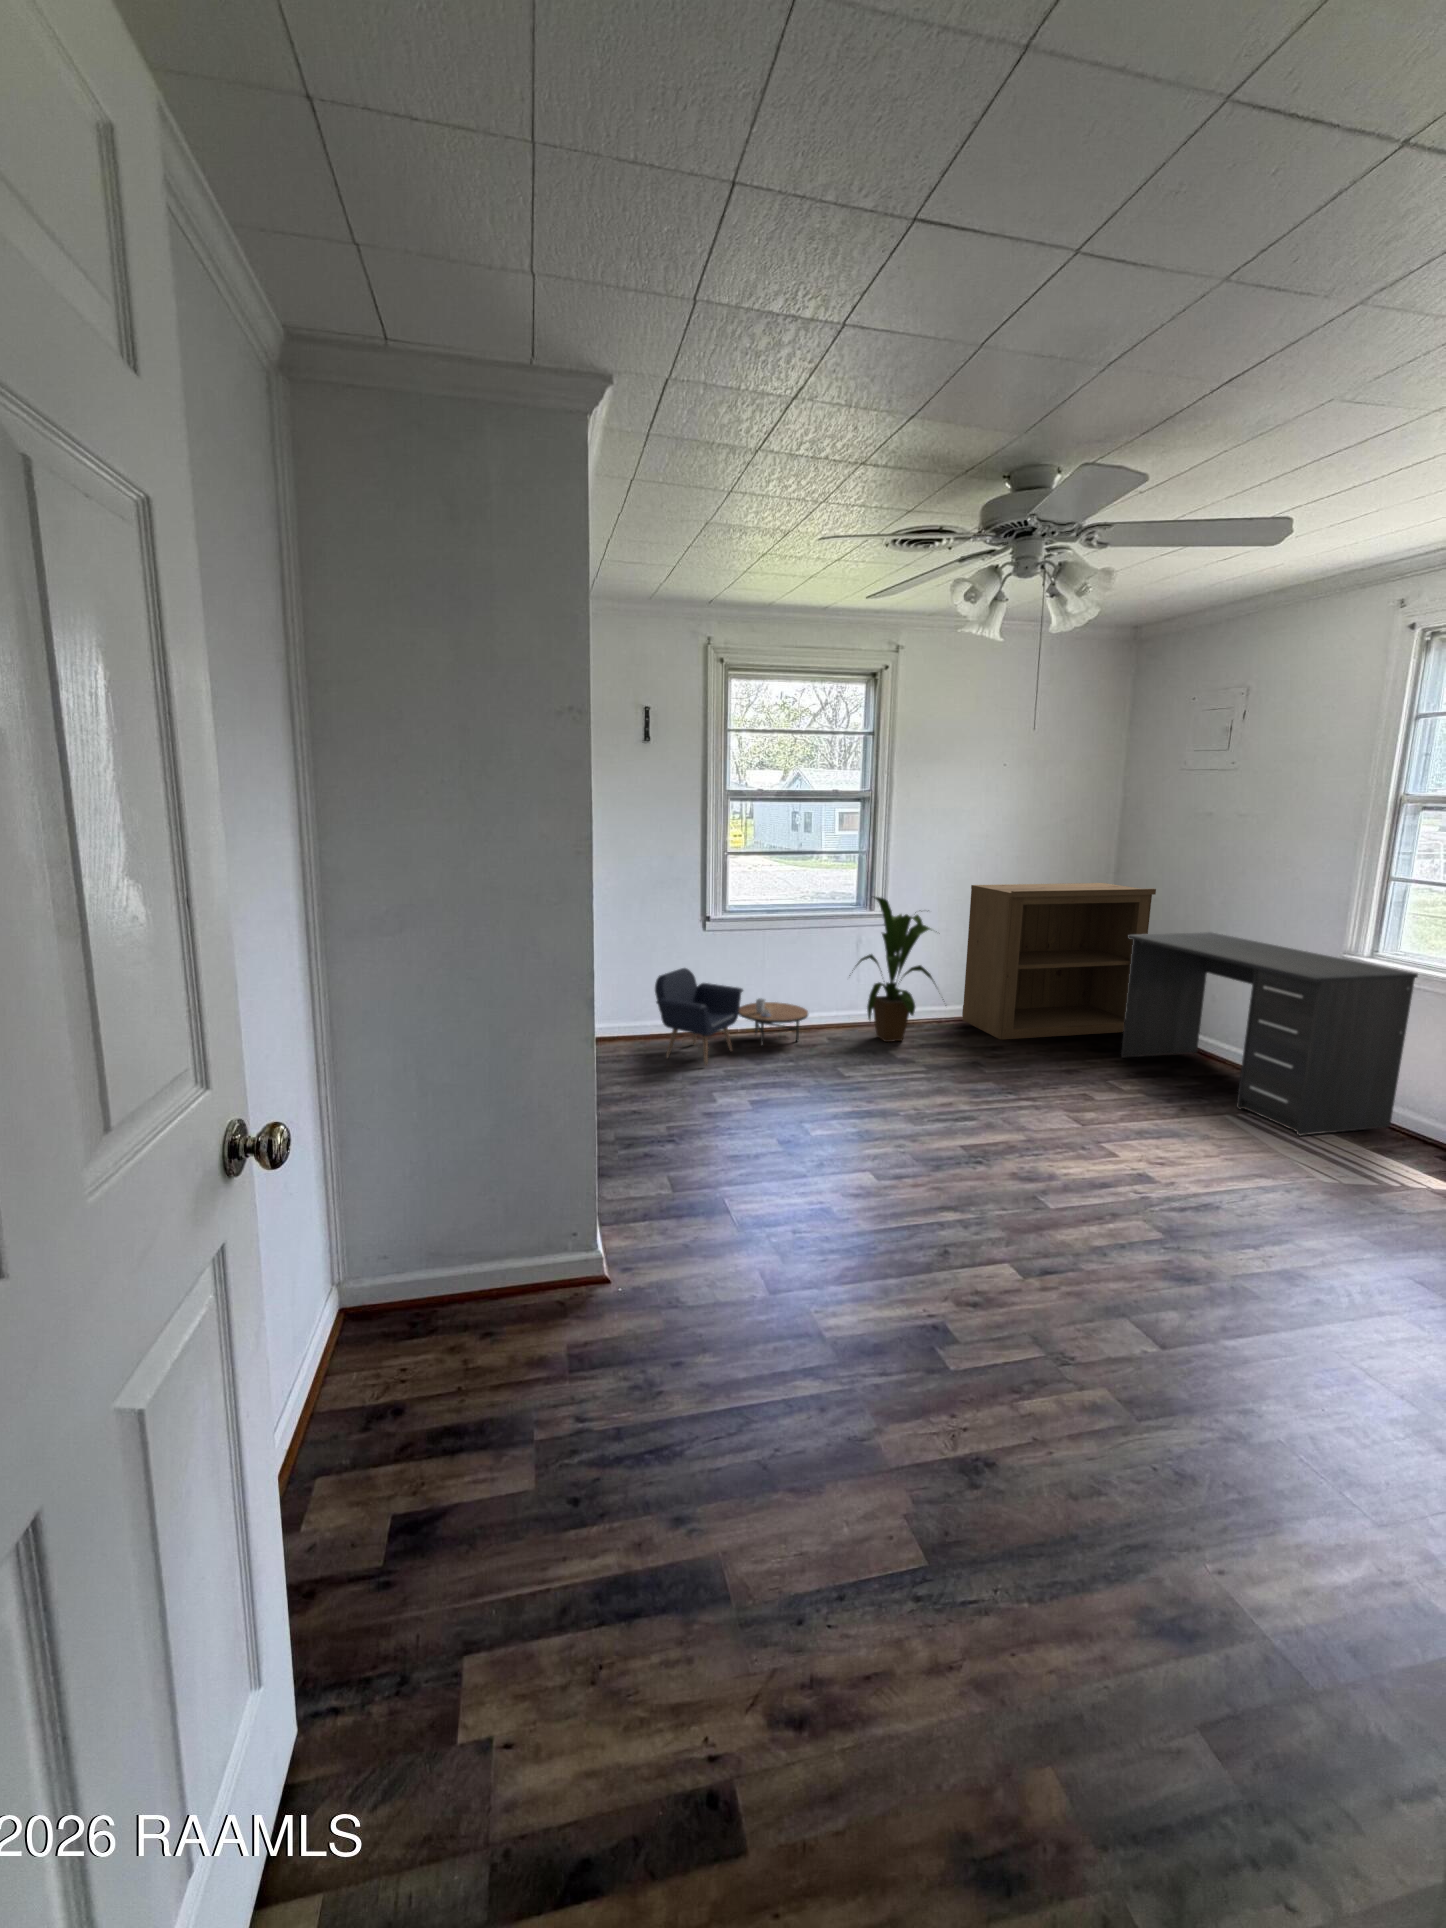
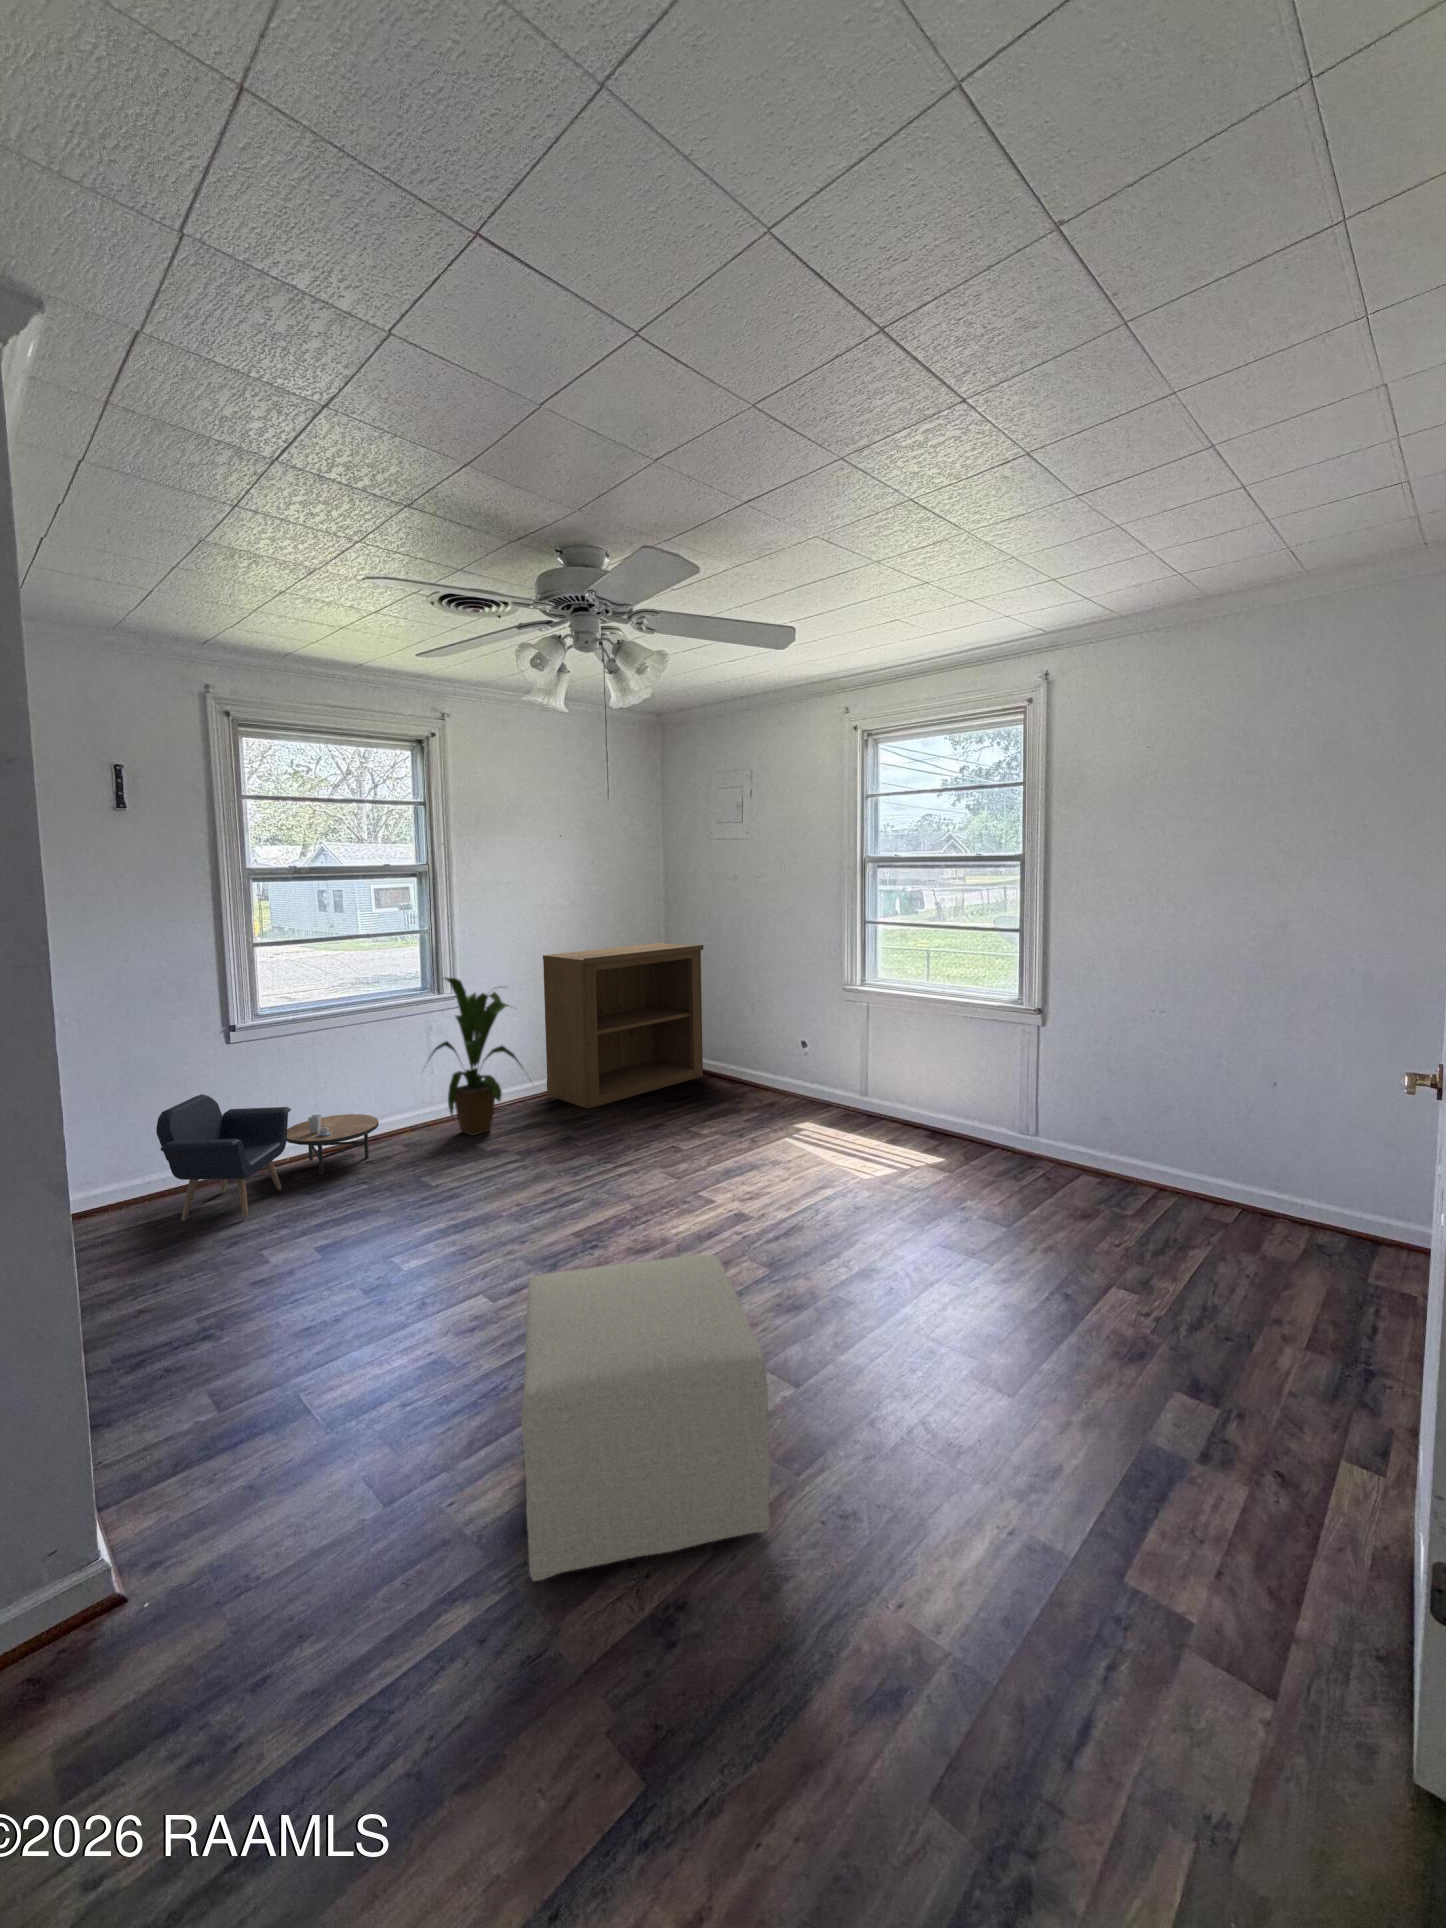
desk: present [1121,932,1418,1136] -> none [689,979,893,1145]
ottoman: none [865,1158,1107,1450] -> present [522,1254,770,1581]

